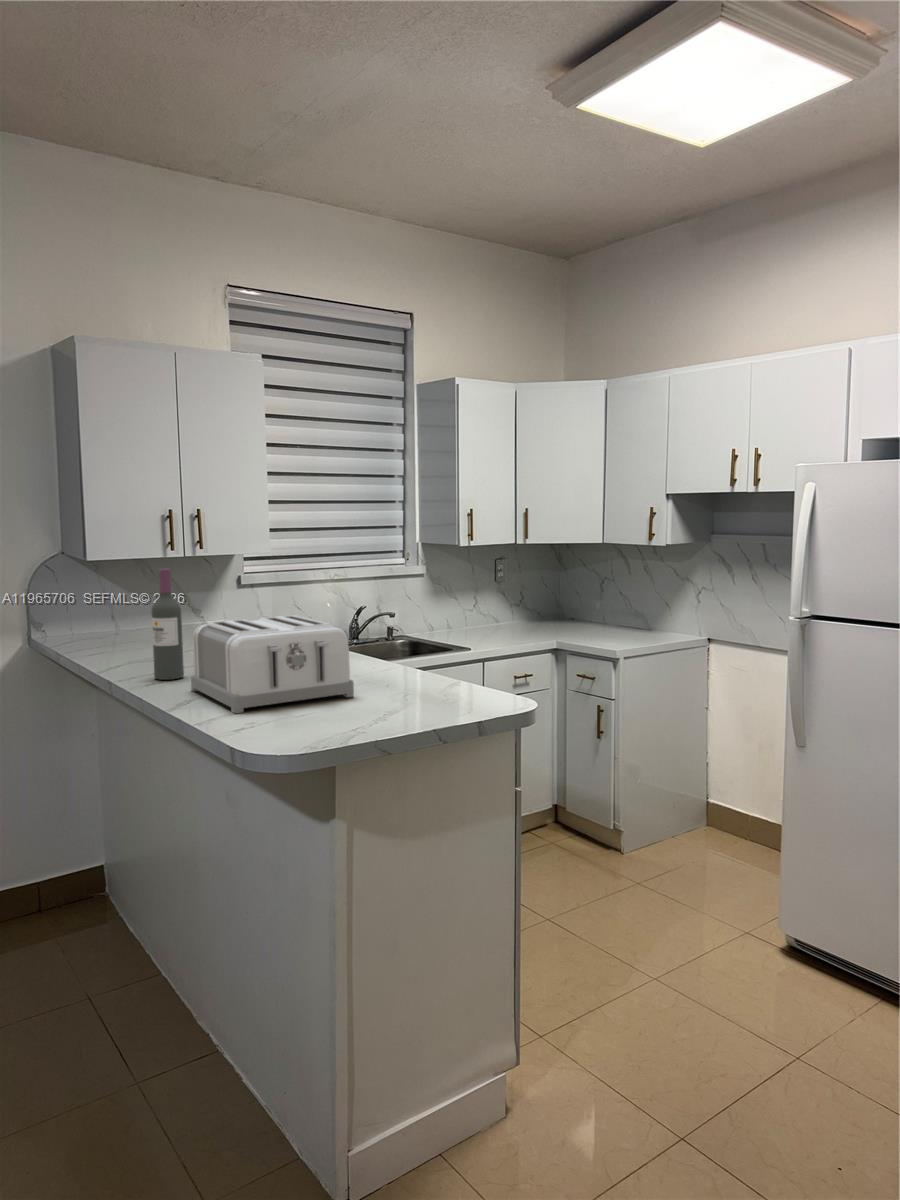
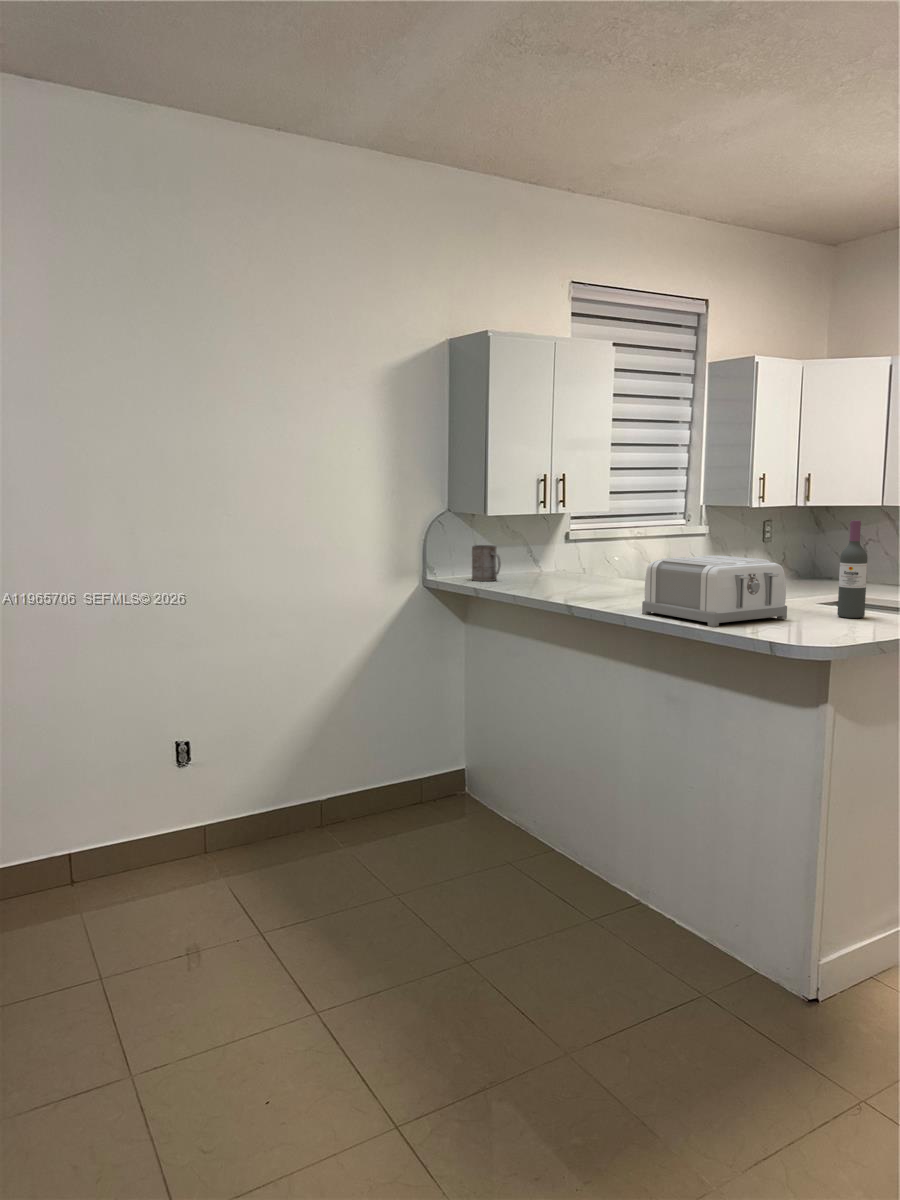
wine bottle: present [152,569,184,680] -> present [837,520,868,618]
mug: none [98,594,132,637] -> present [472,545,501,581]

